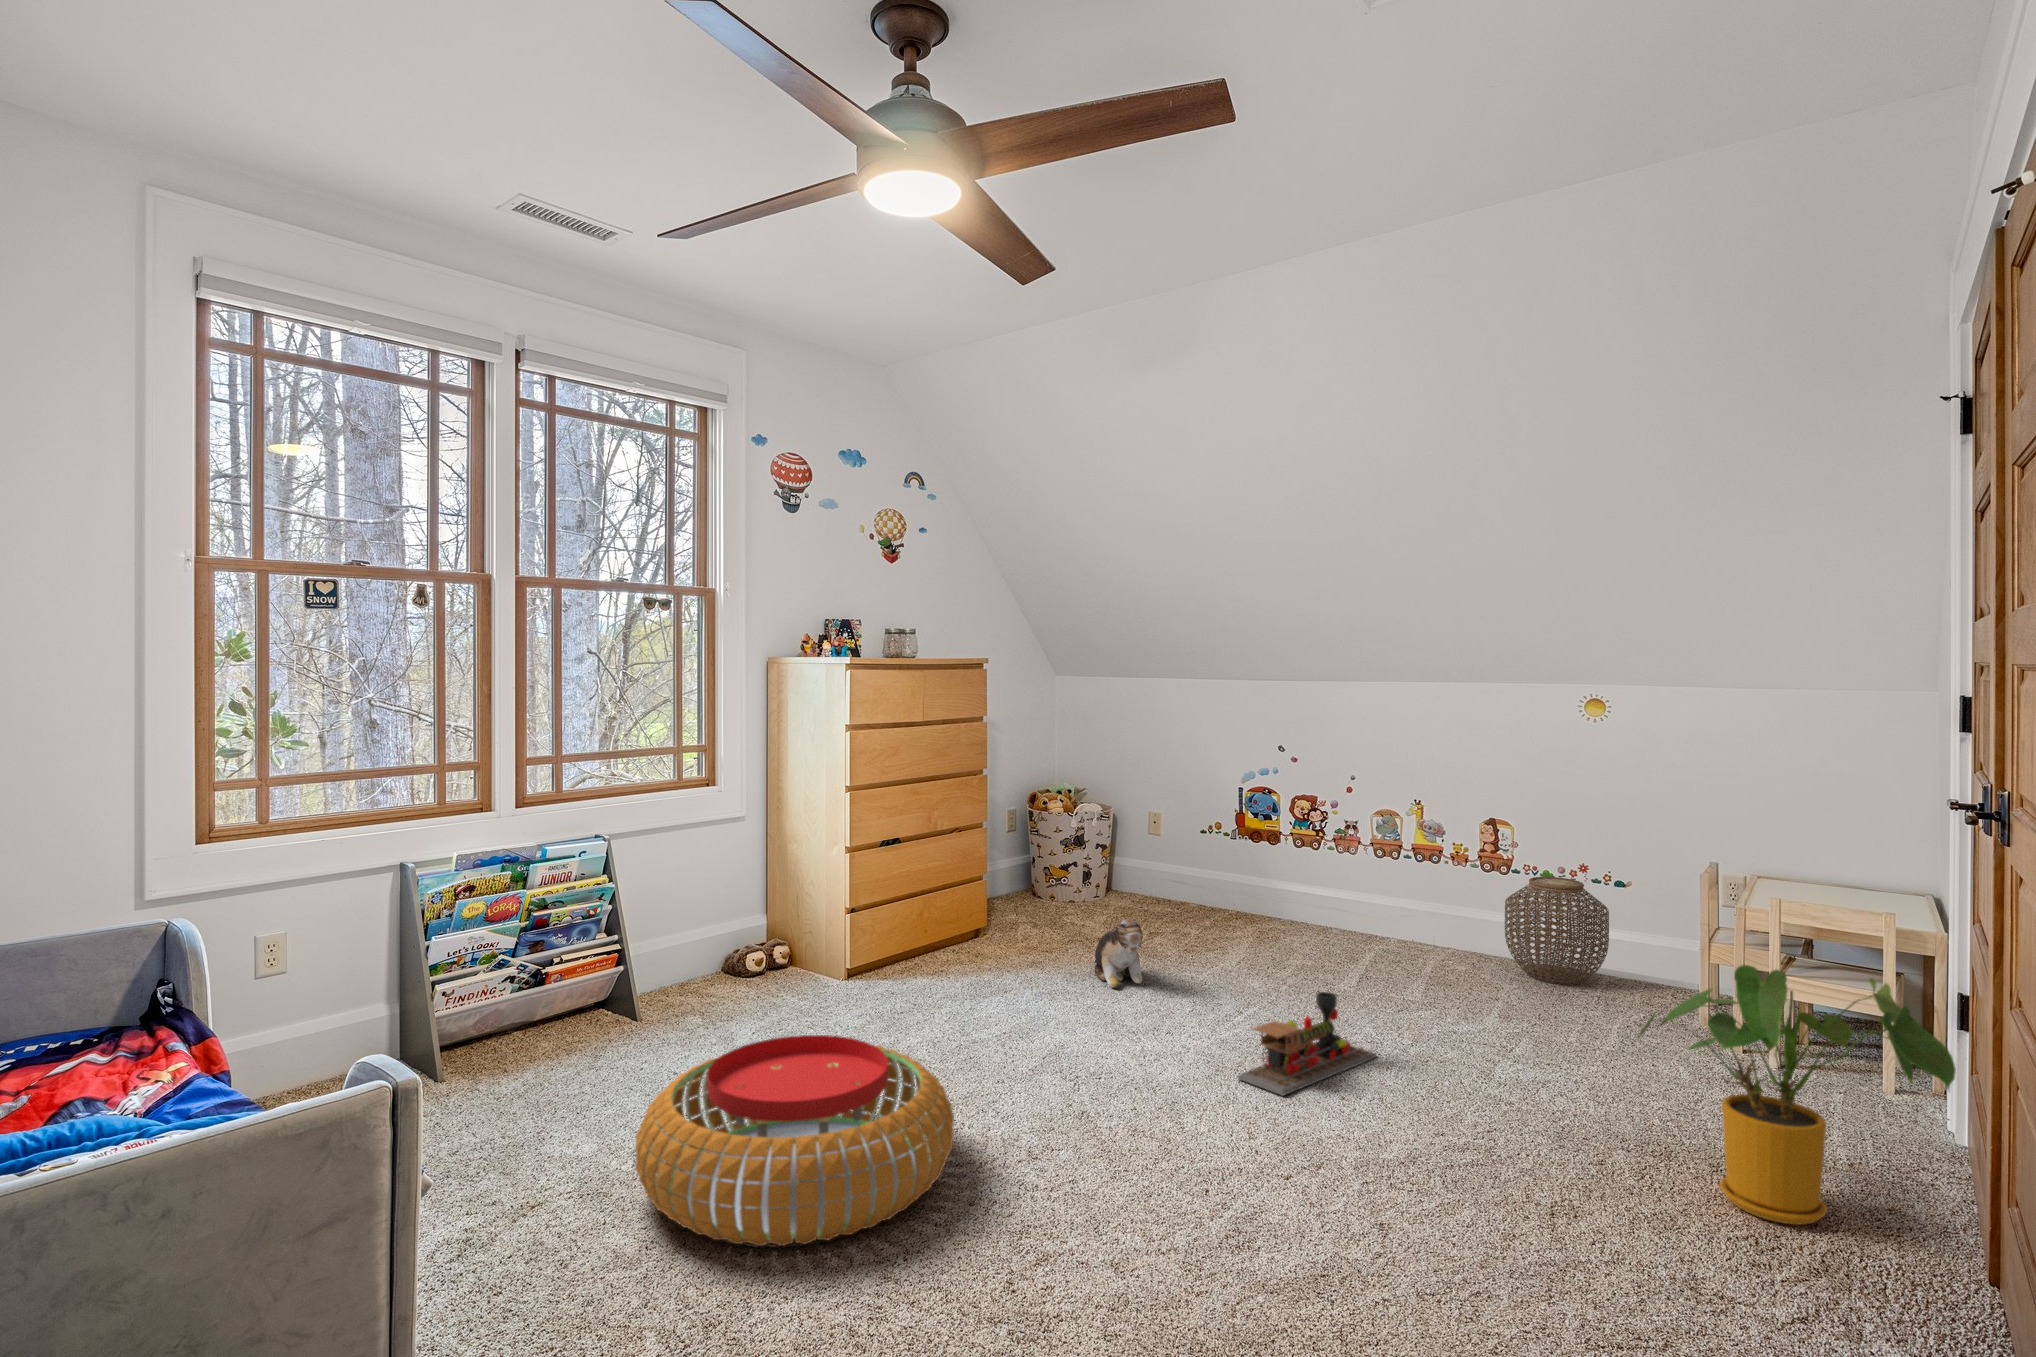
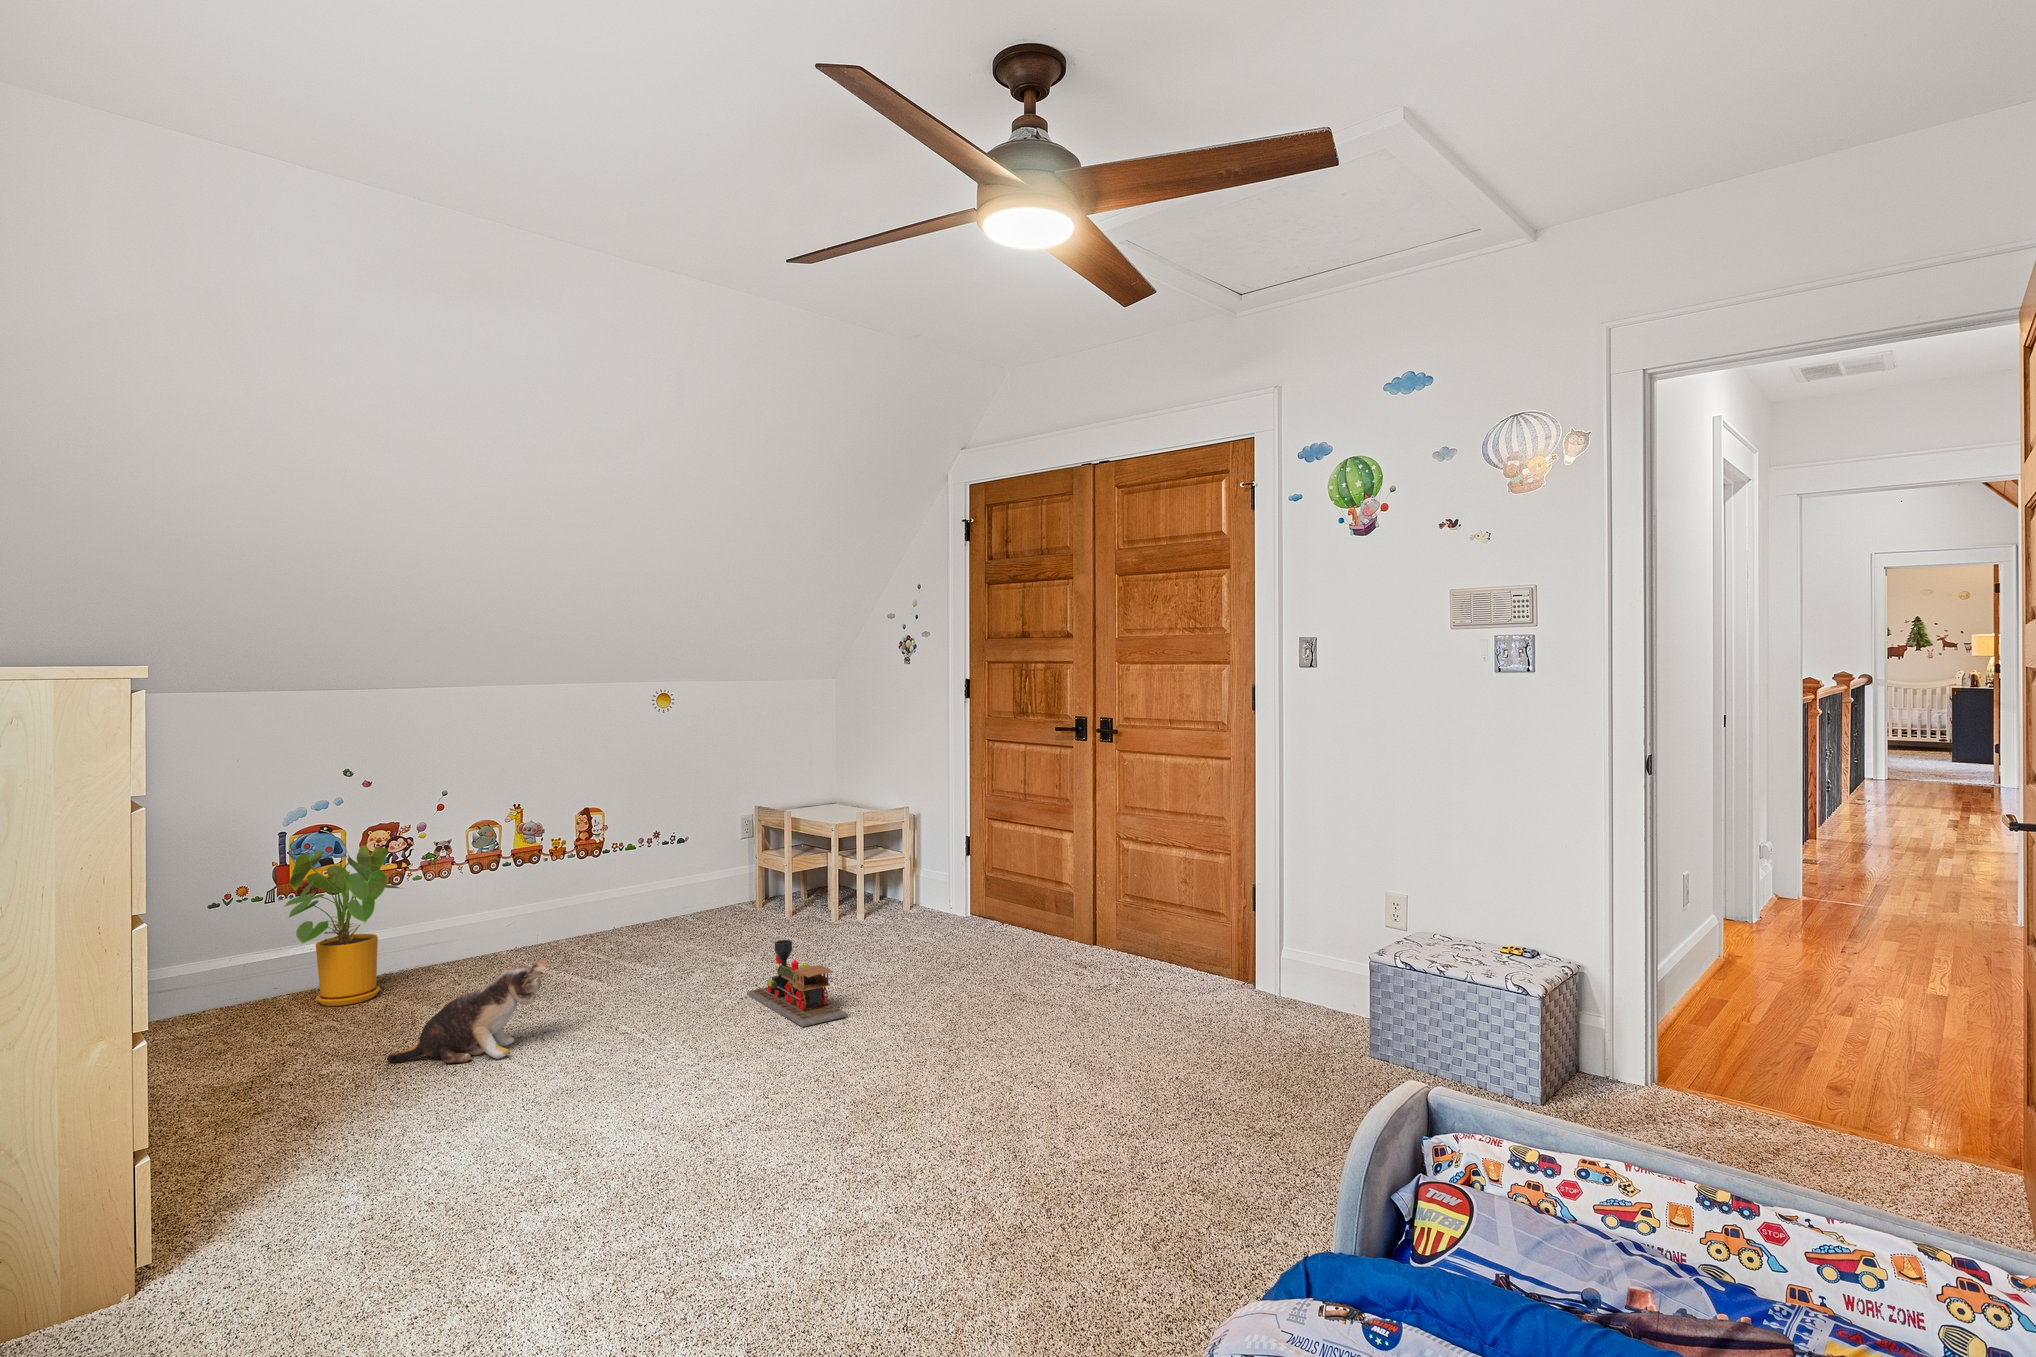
woven basket: present [1505,877,1609,985] -> none [634,842,716,930]
house plant: present [1639,965,1956,1225] -> present [285,845,400,1006]
pouf: present [635,1035,954,1246] -> none [742,1050,1096,1292]

